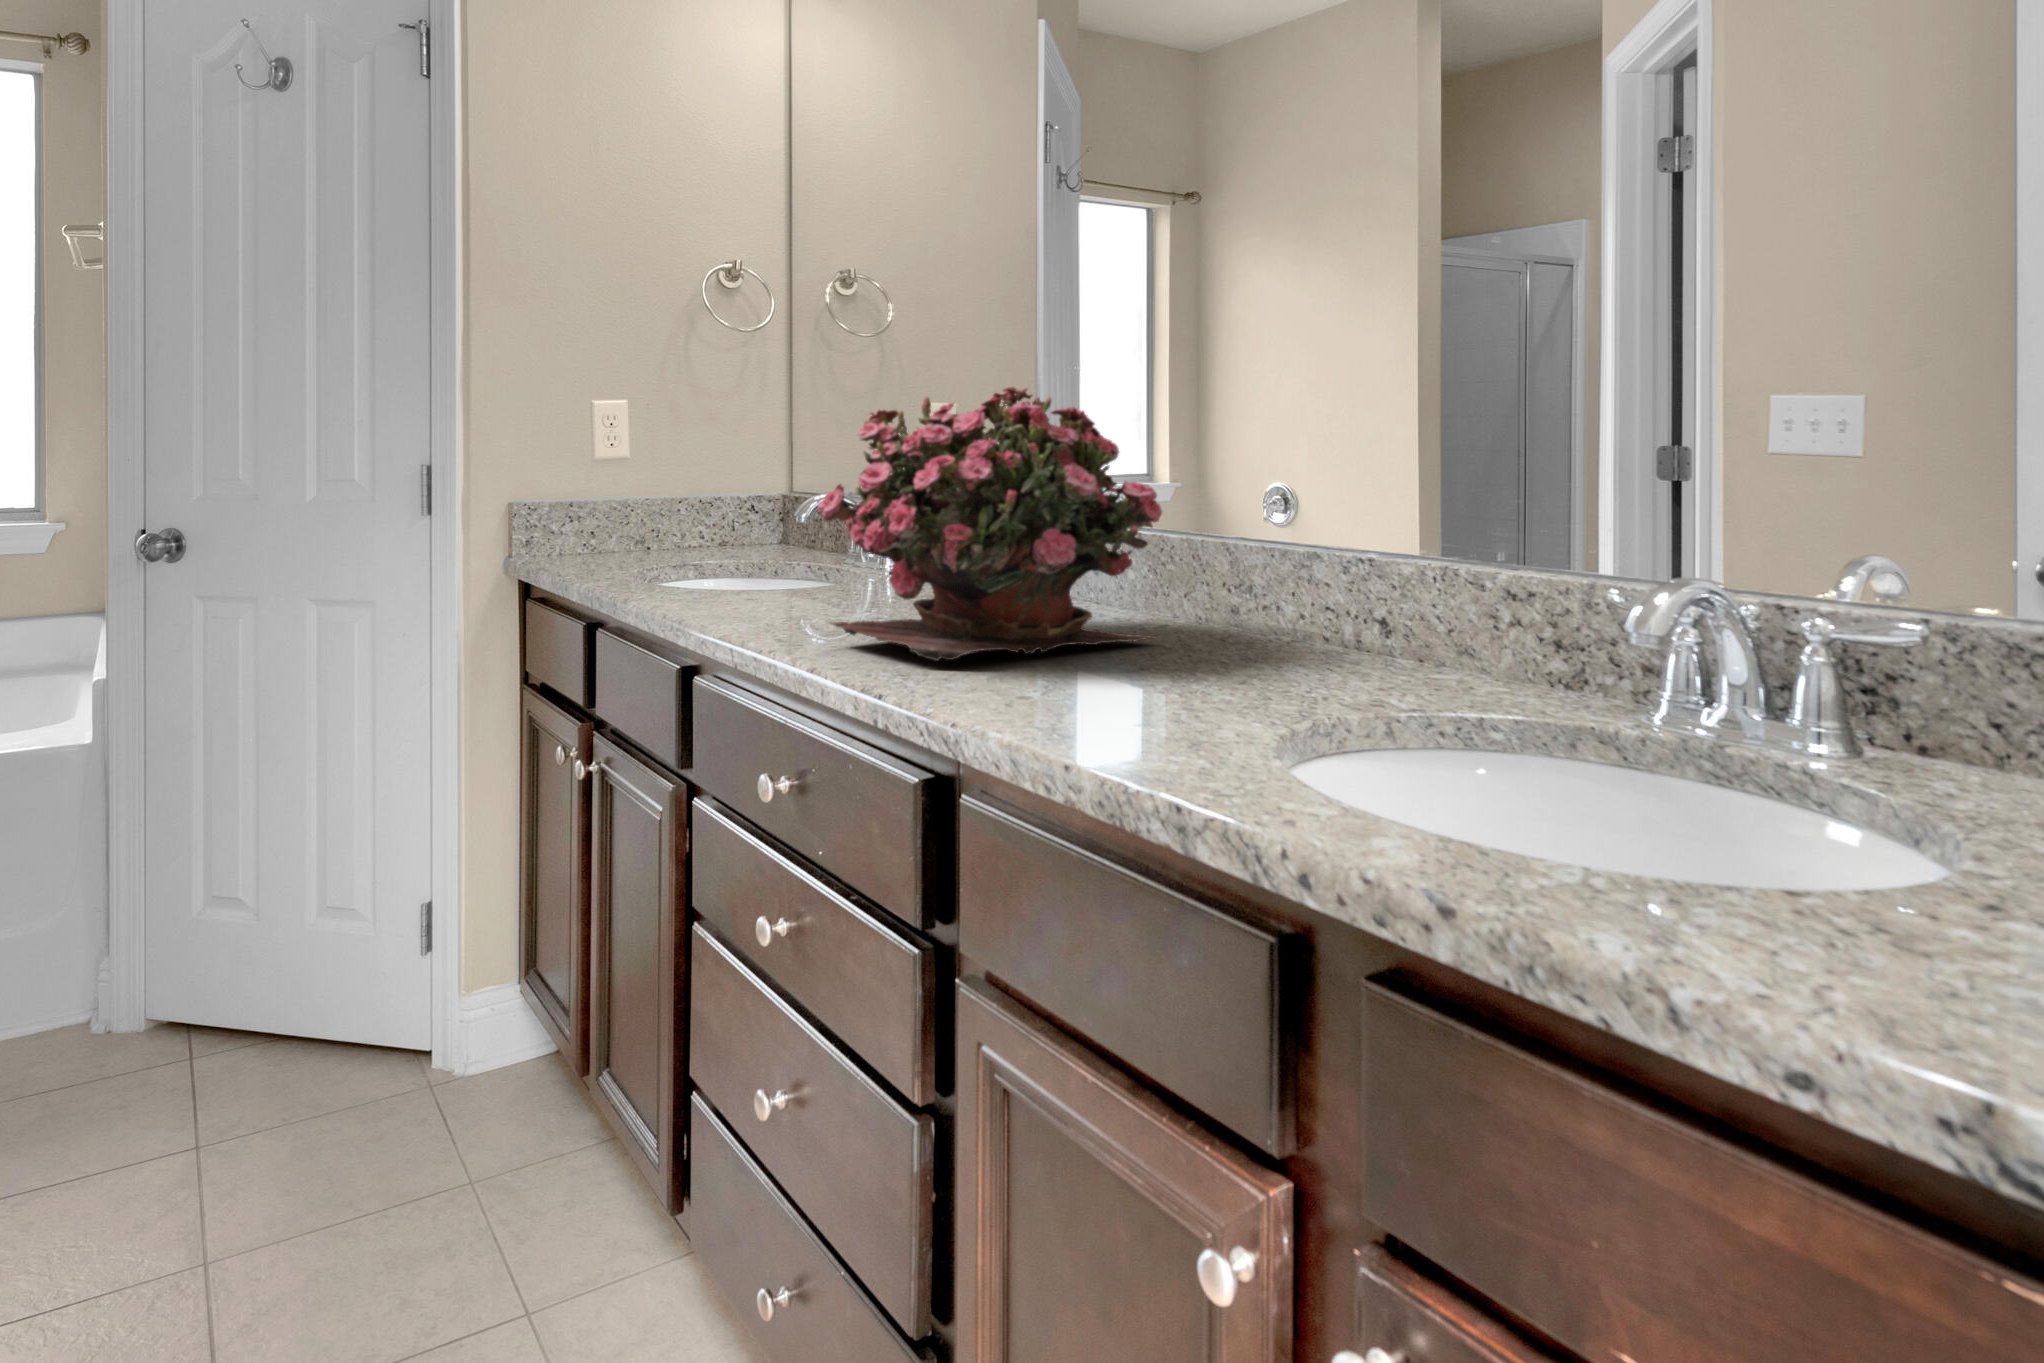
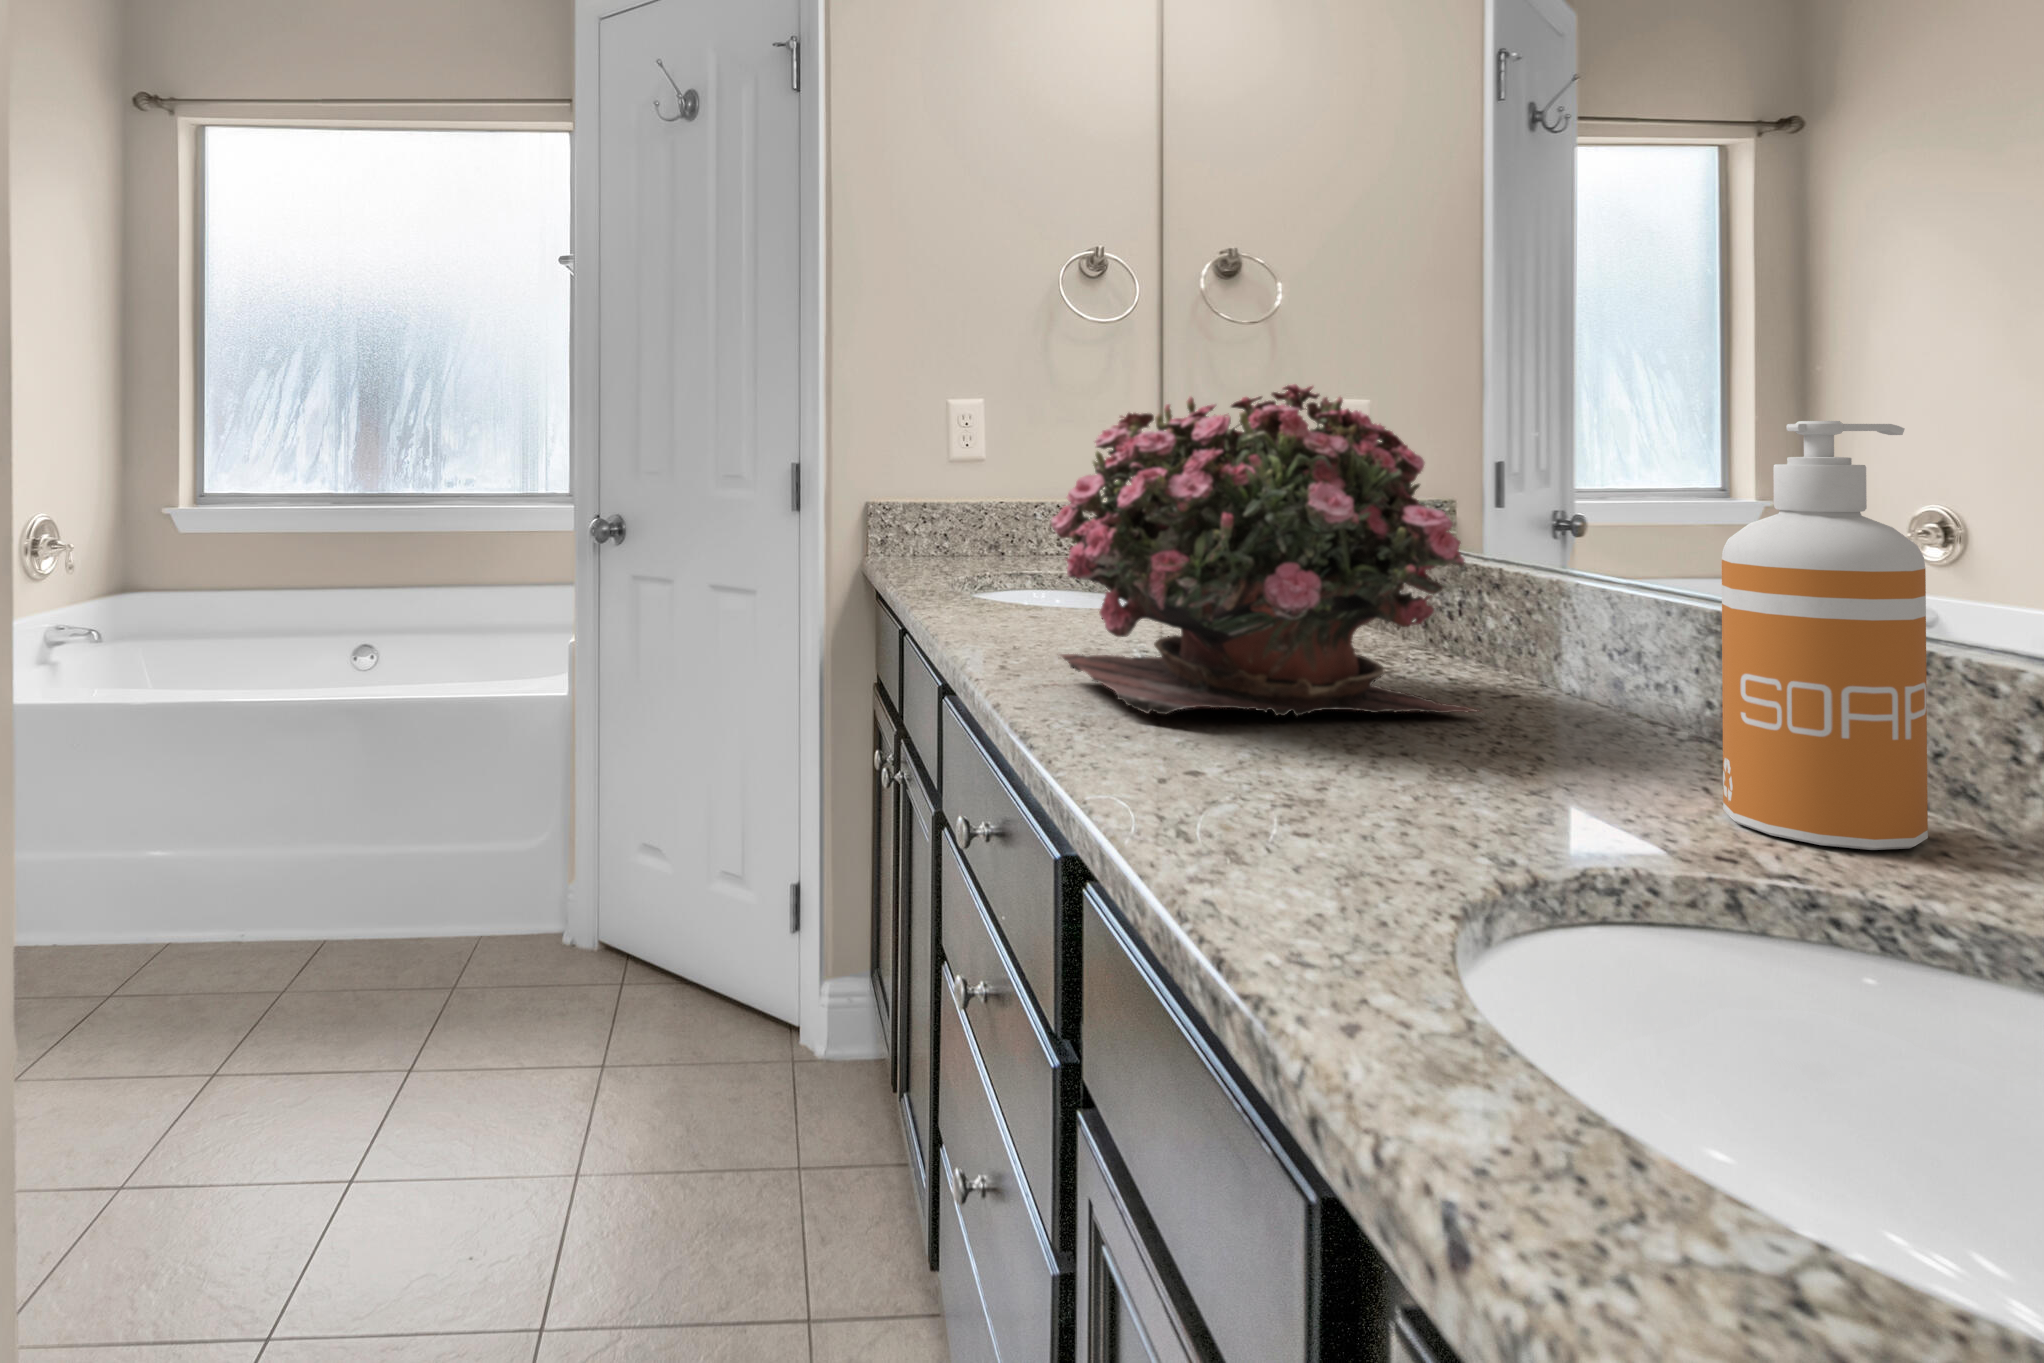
soap dispenser: none [1347,415,1460,692] -> present [1722,421,1928,850]

